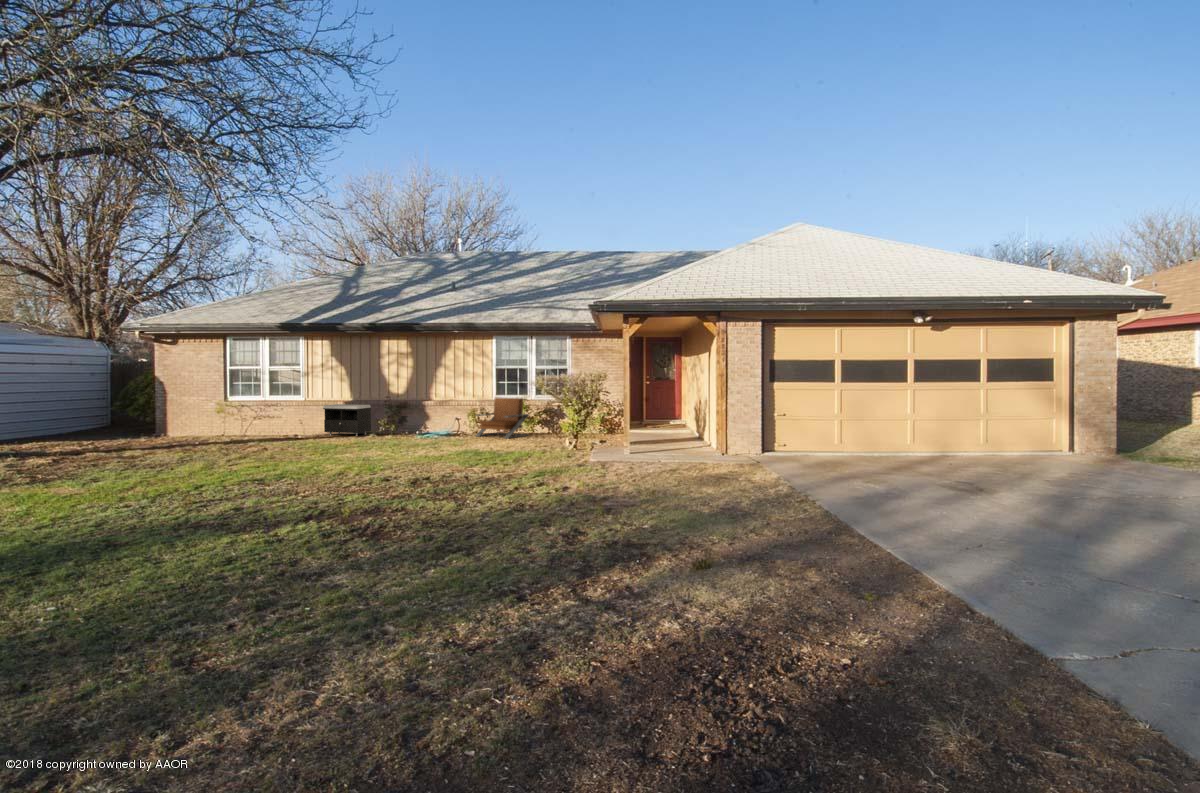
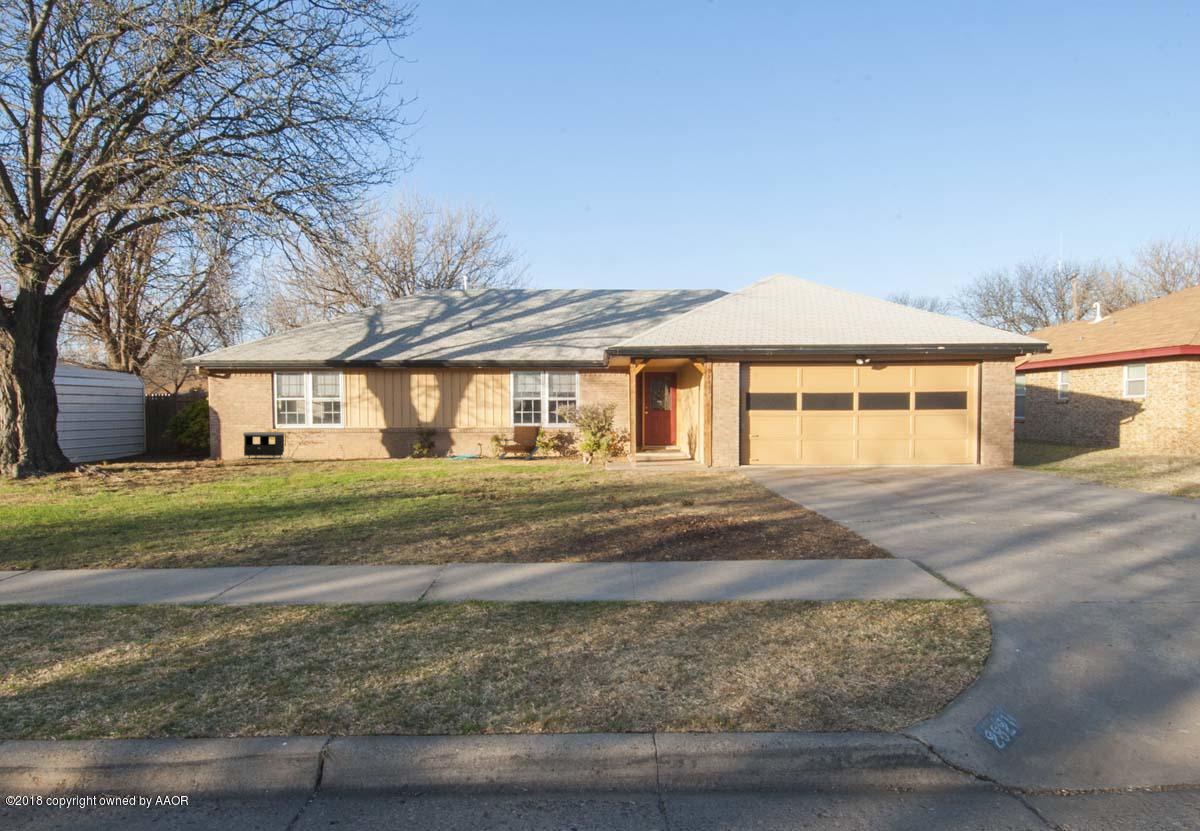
storage bench: present [323,404,371,436] -> present [243,432,286,458]

